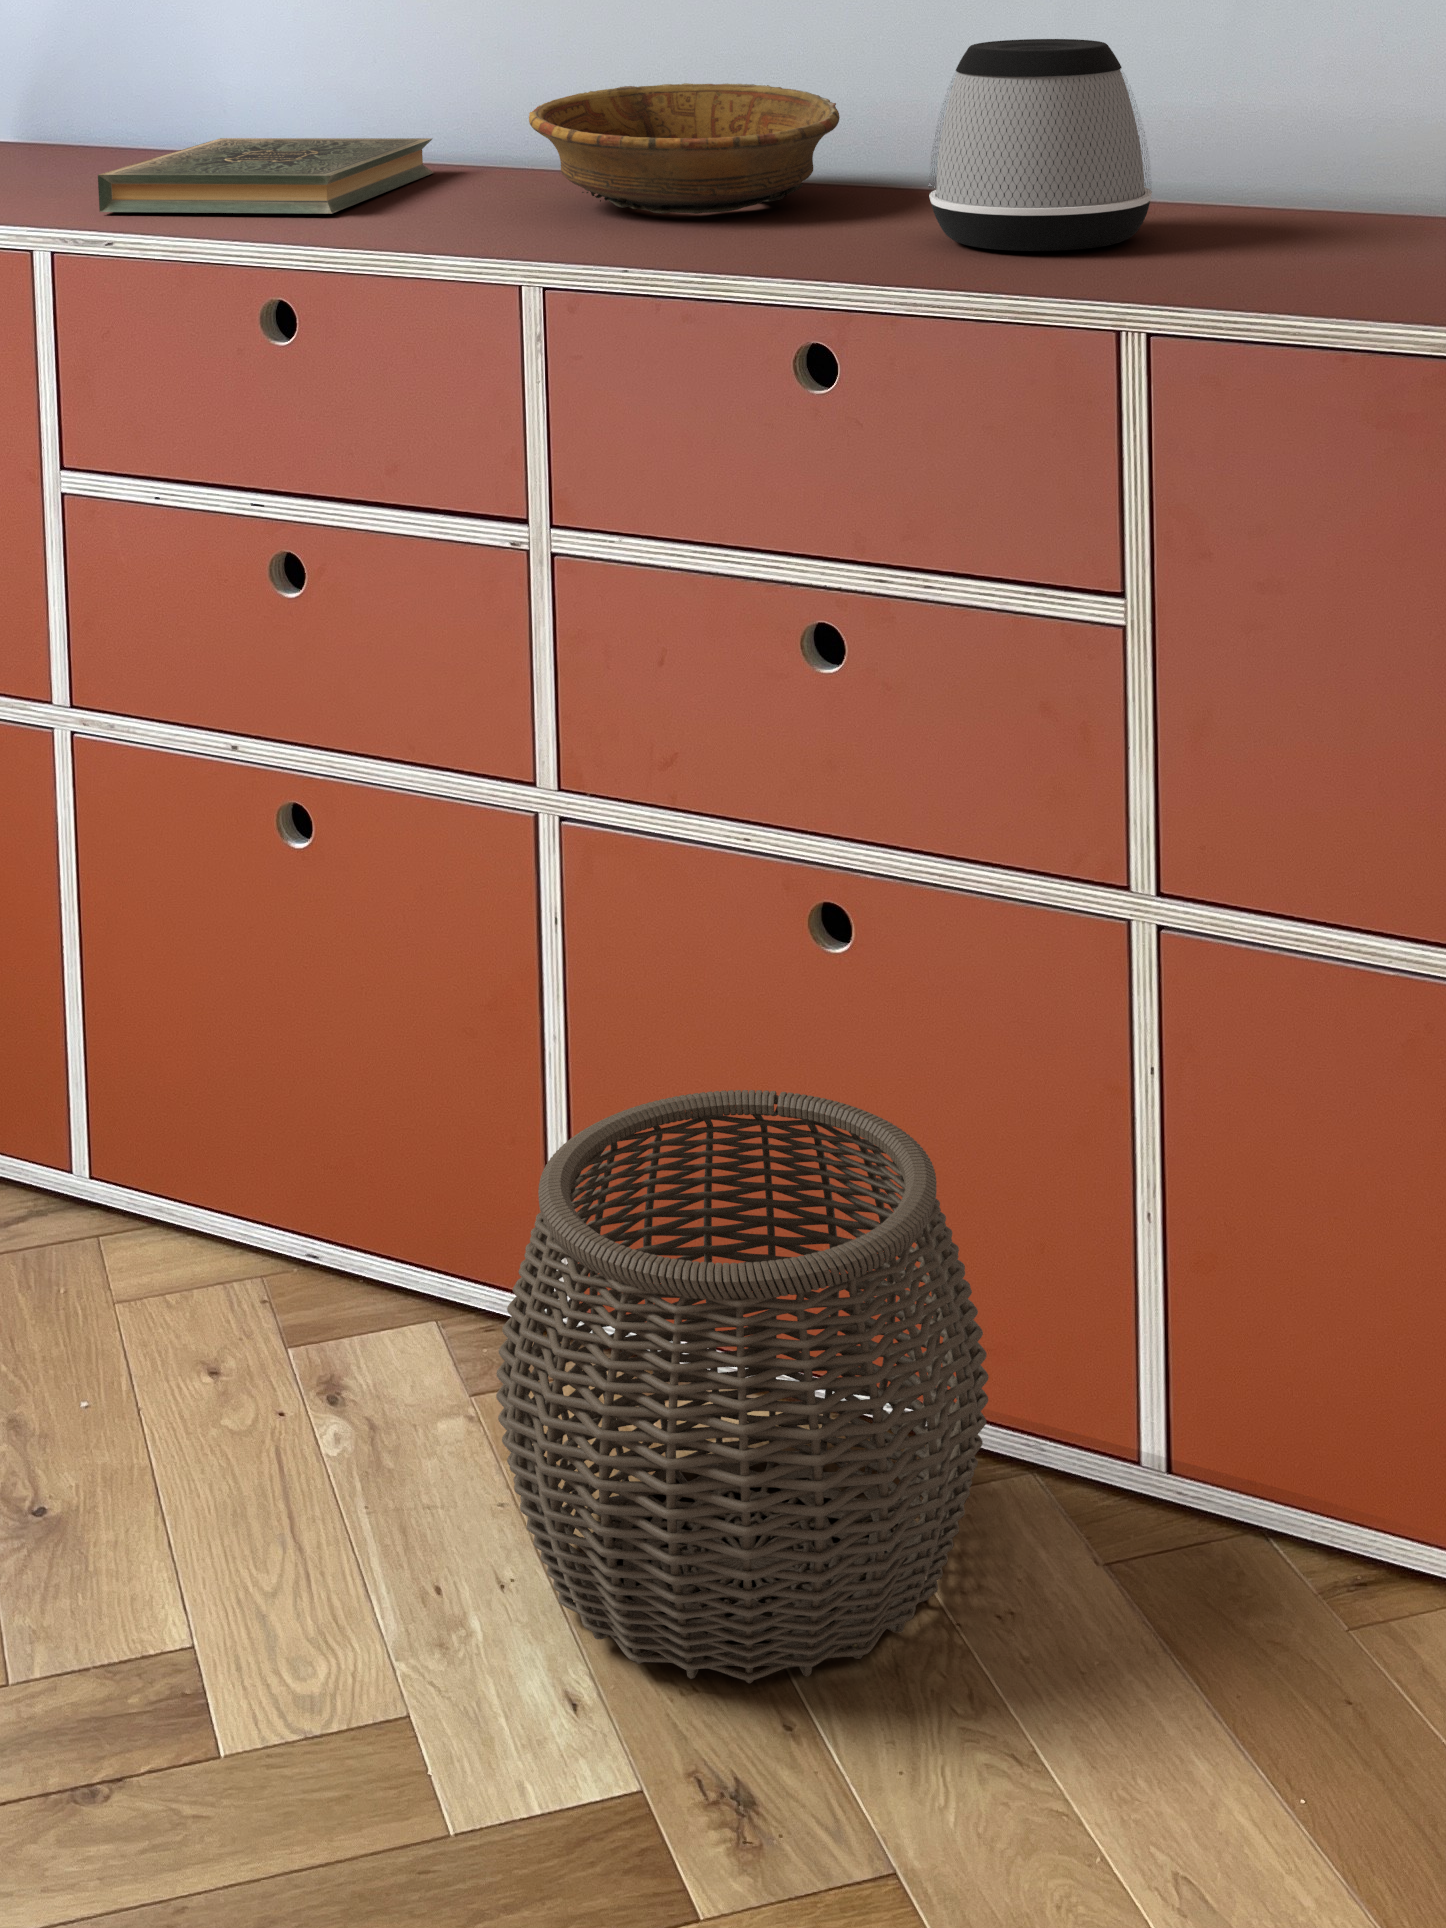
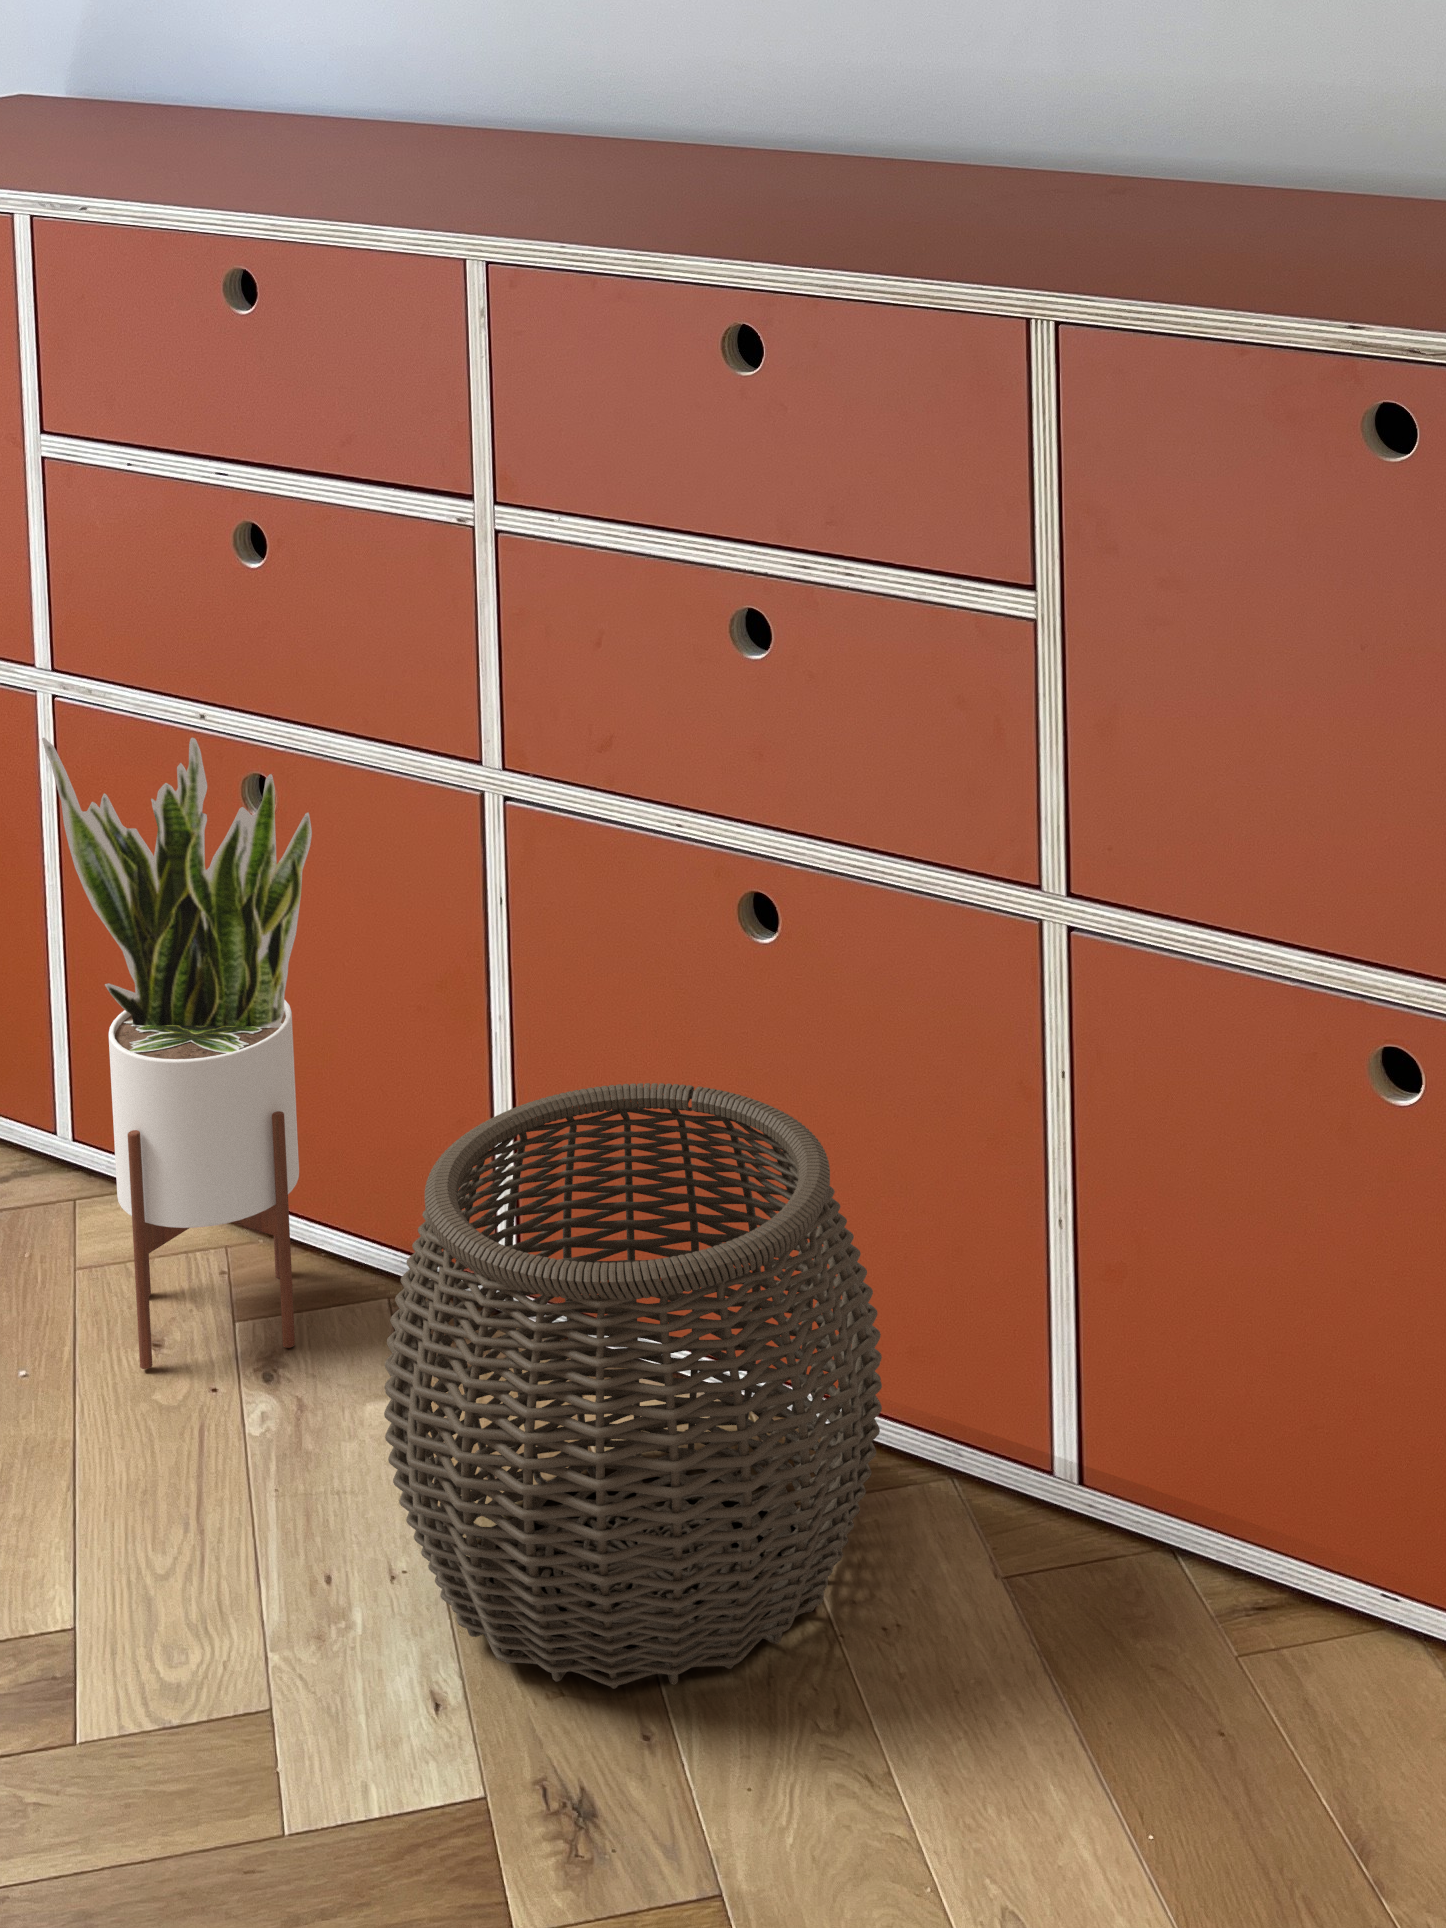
speaker: present [929,39,1152,251] -> none [883,15,1110,233]
decorative bowl: present [529,83,840,214] -> none [509,52,825,187]
book: present [98,138,434,214] -> none [86,100,445,181]
potted plant: none [94,764,367,1394] -> present [42,738,312,1369]

